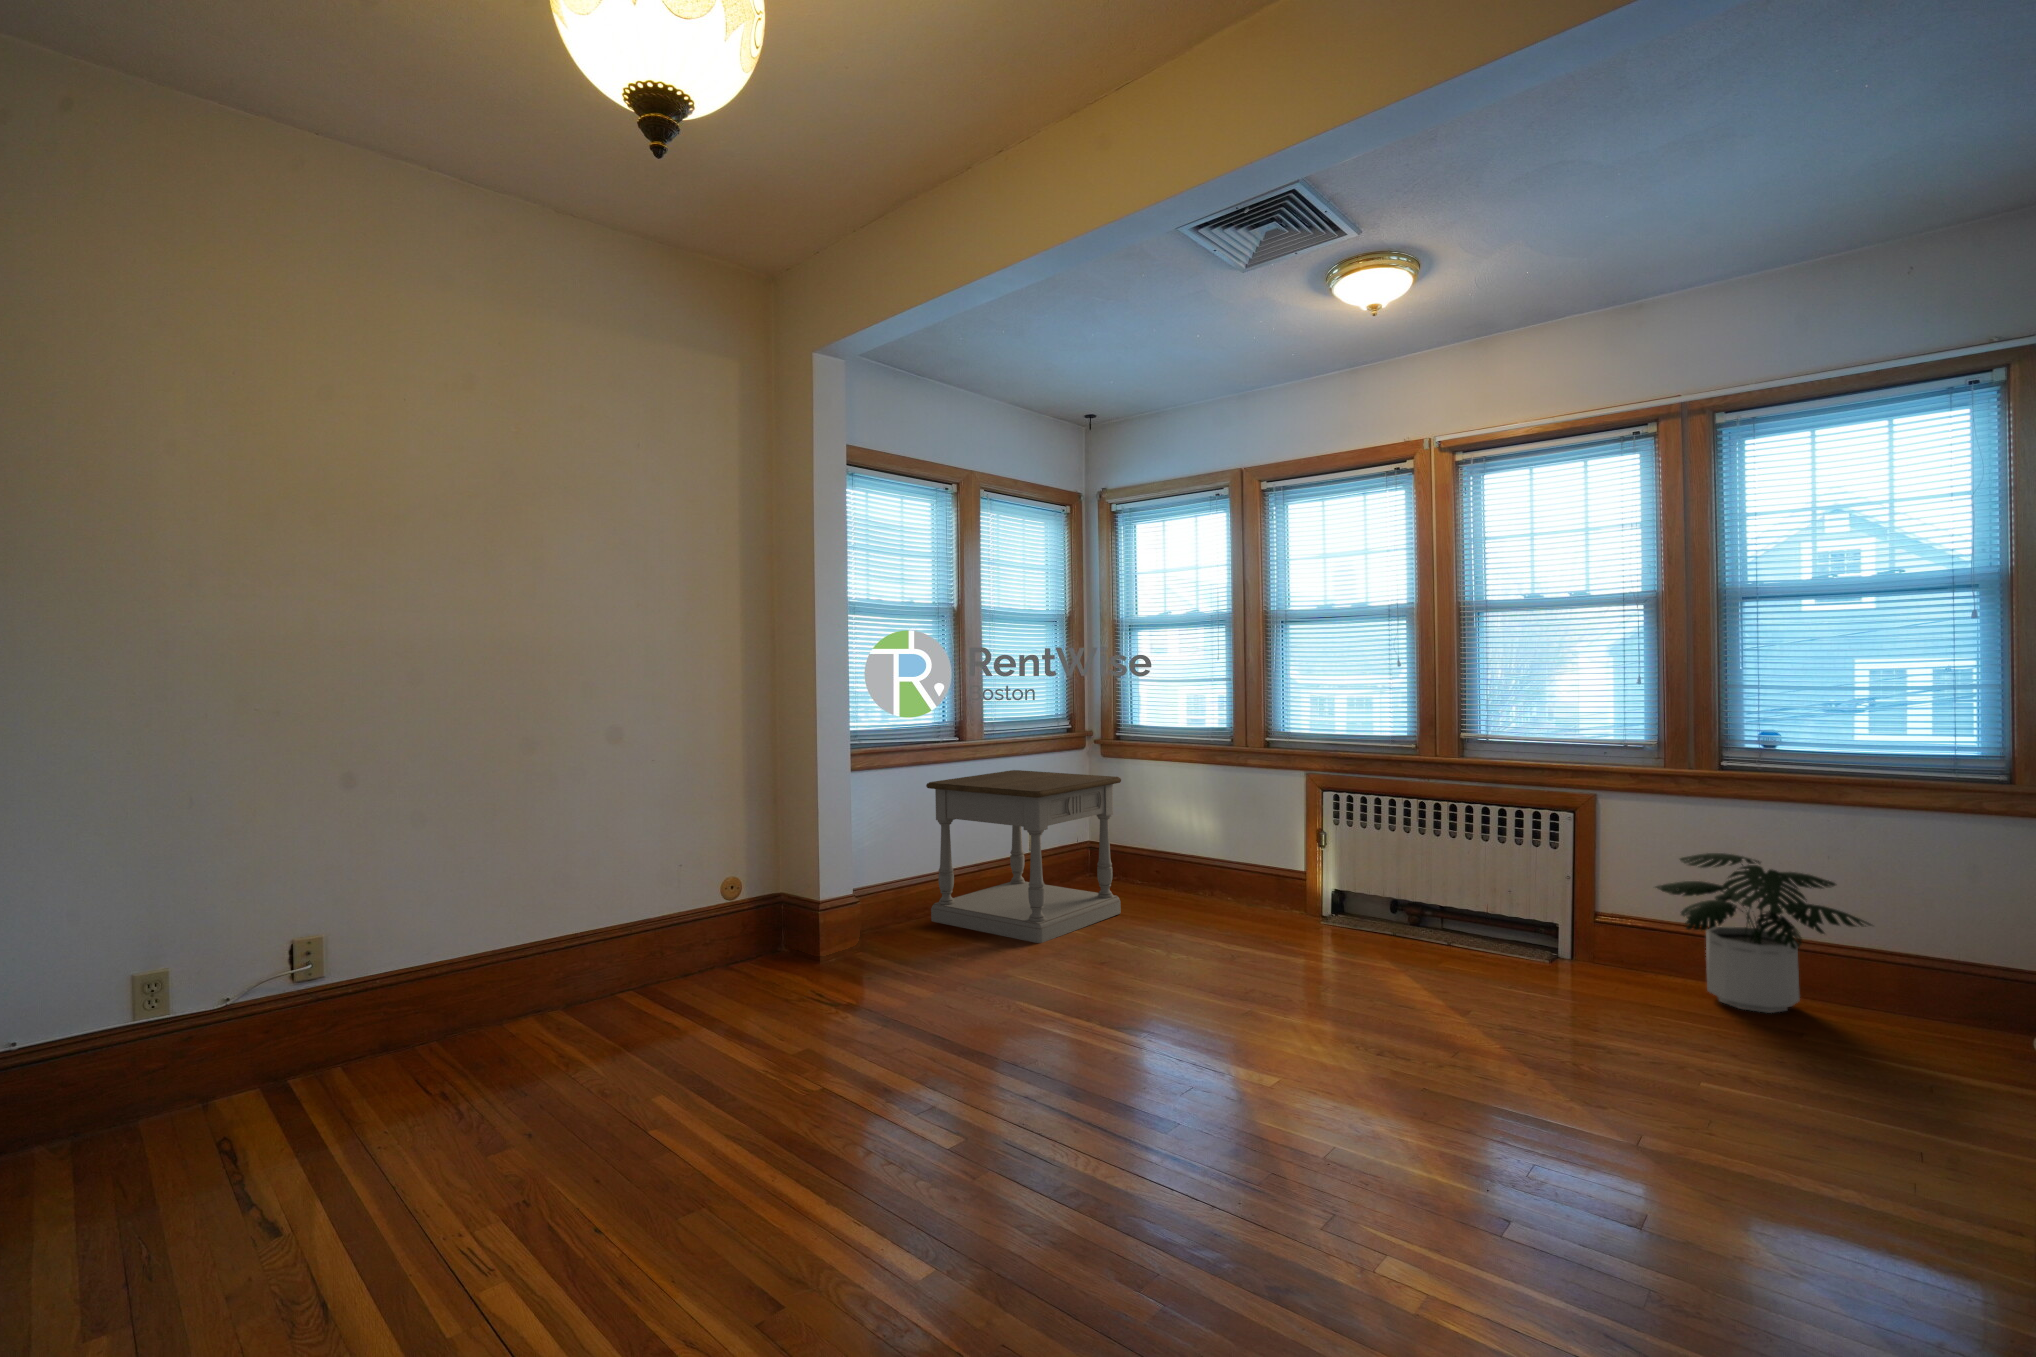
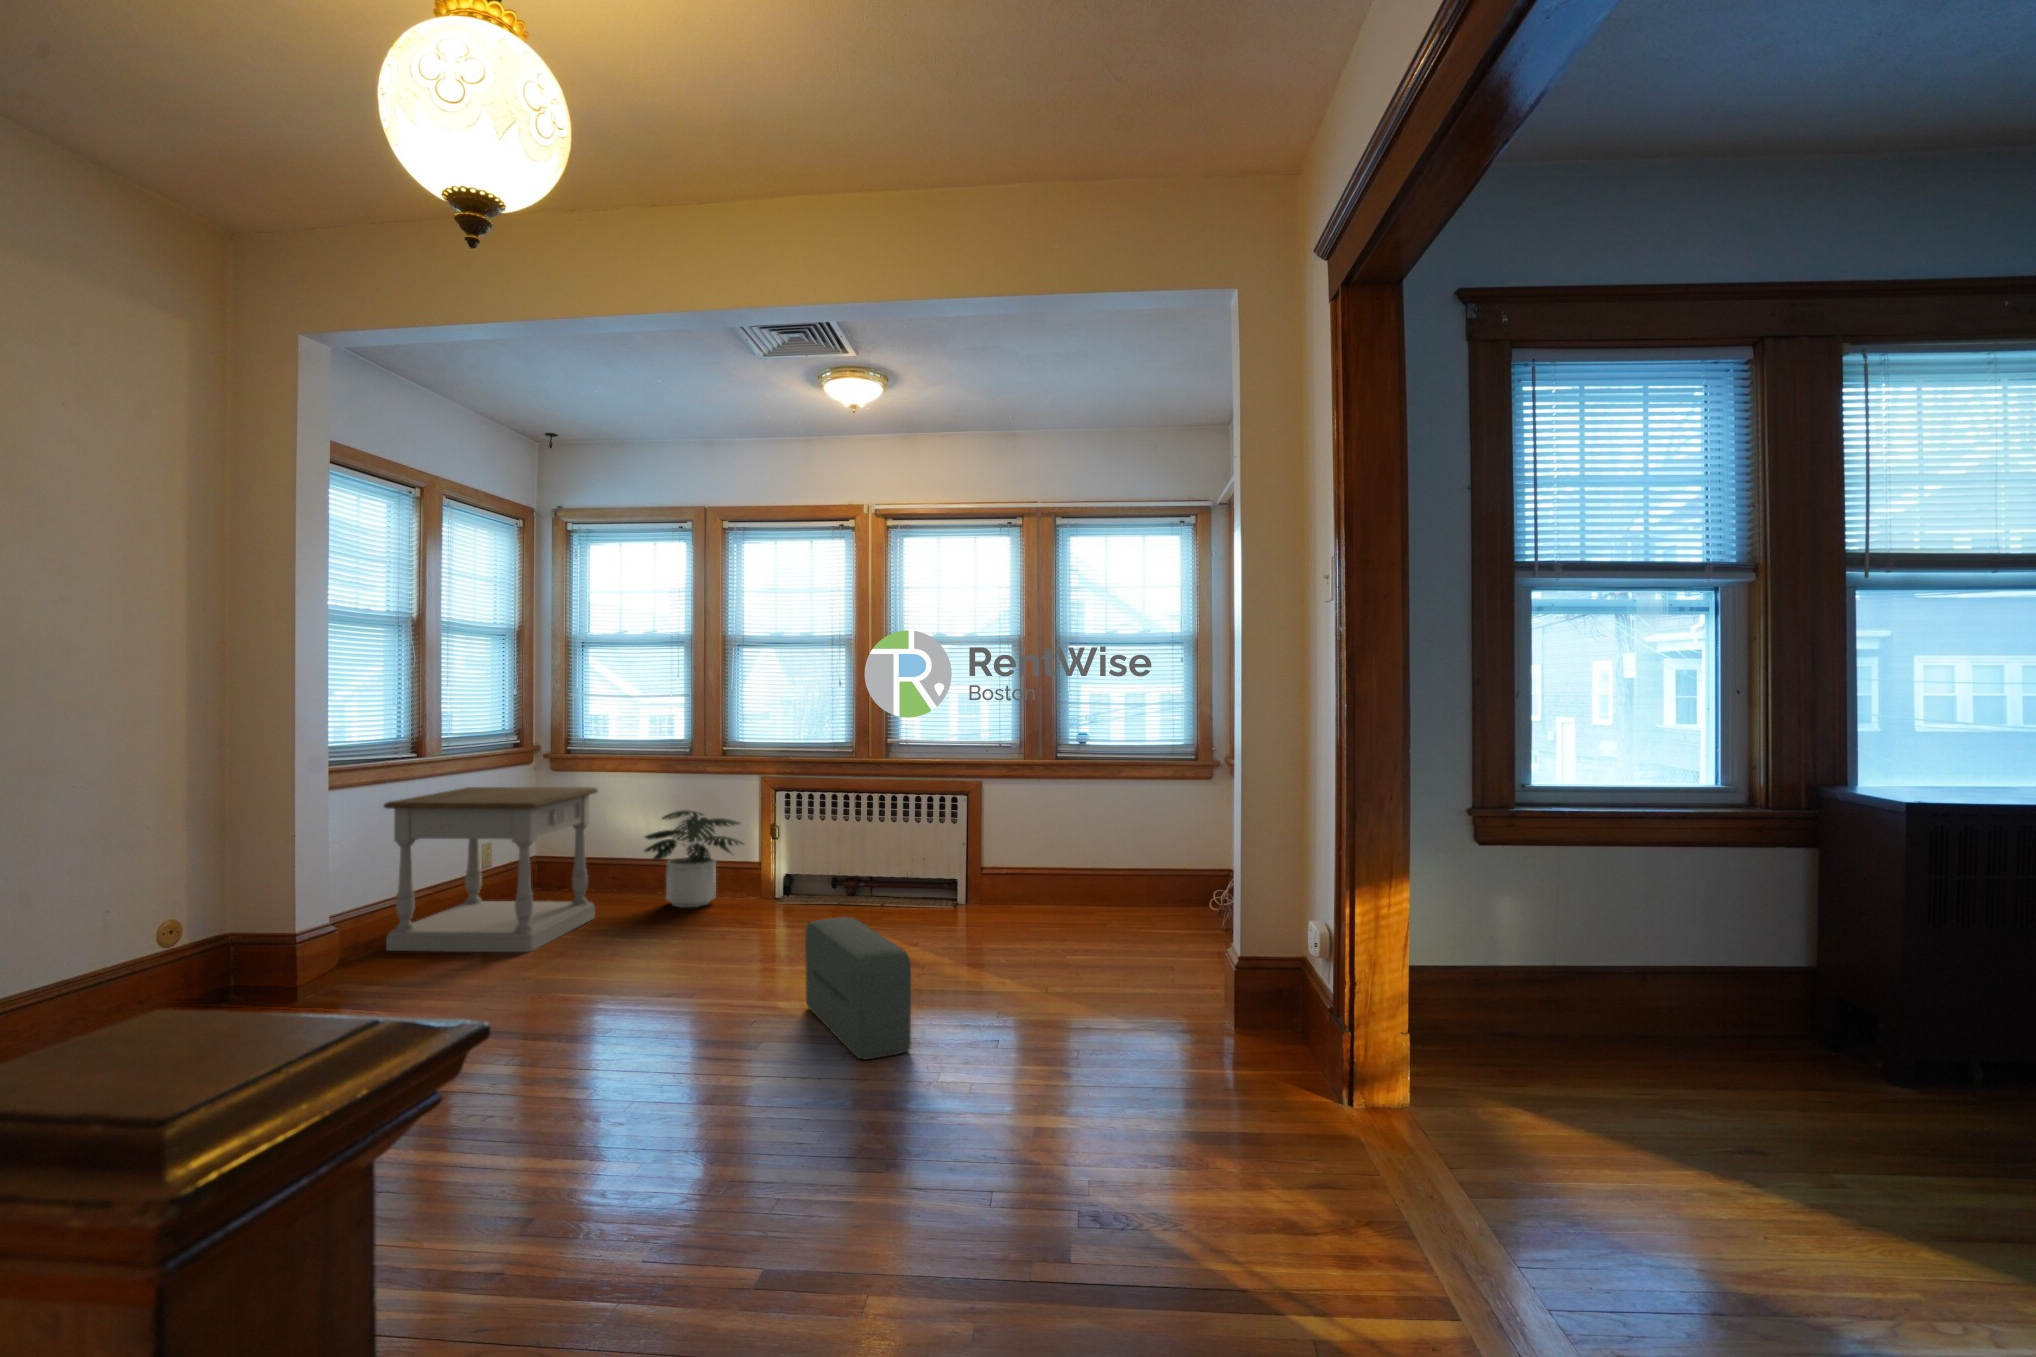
potted plant: present [1656,853,1871,1013] -> present [645,810,743,907]
pouf: none [1271,970,1379,1191] -> present [805,917,911,1059]

